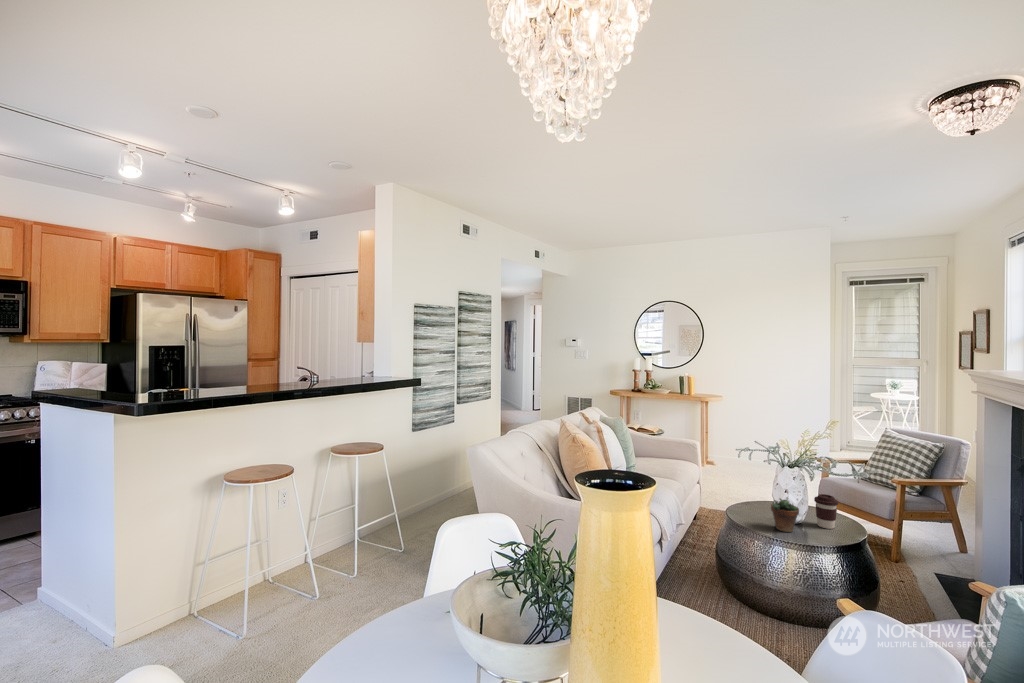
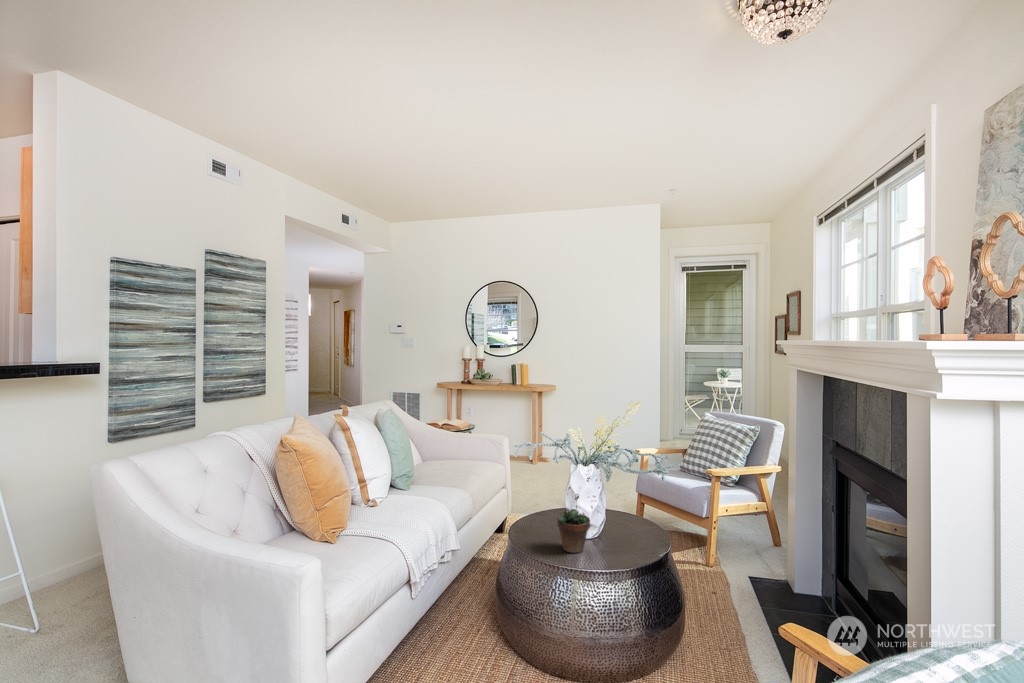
coffee cup: present [814,494,838,529] -> none [612,497,639,542]

